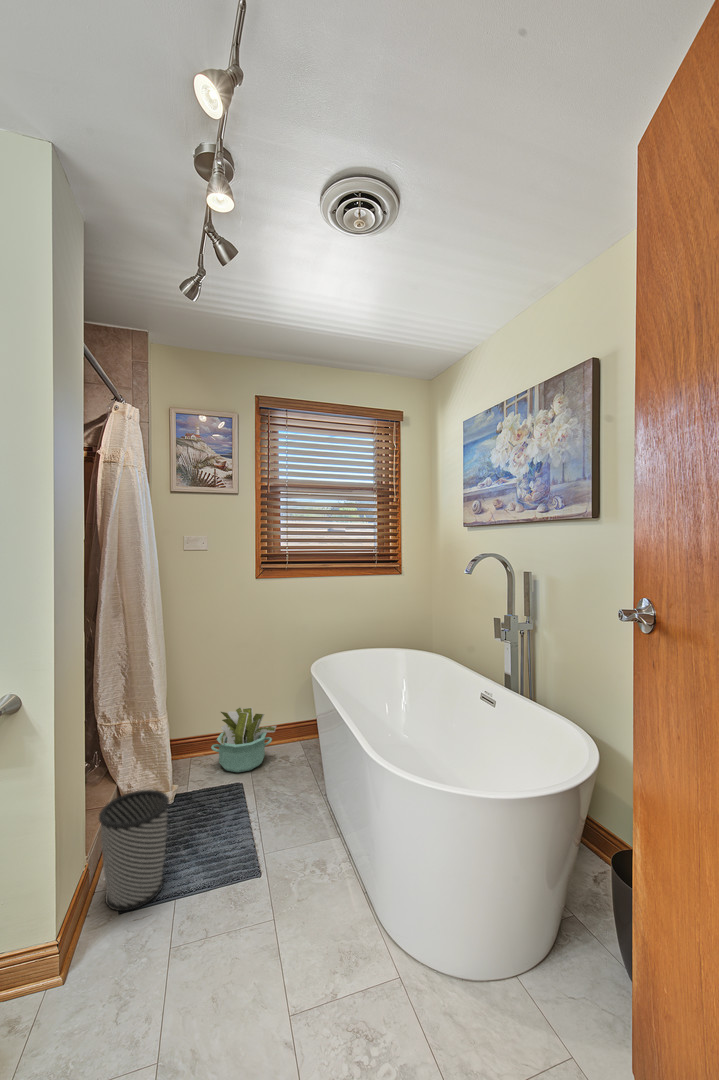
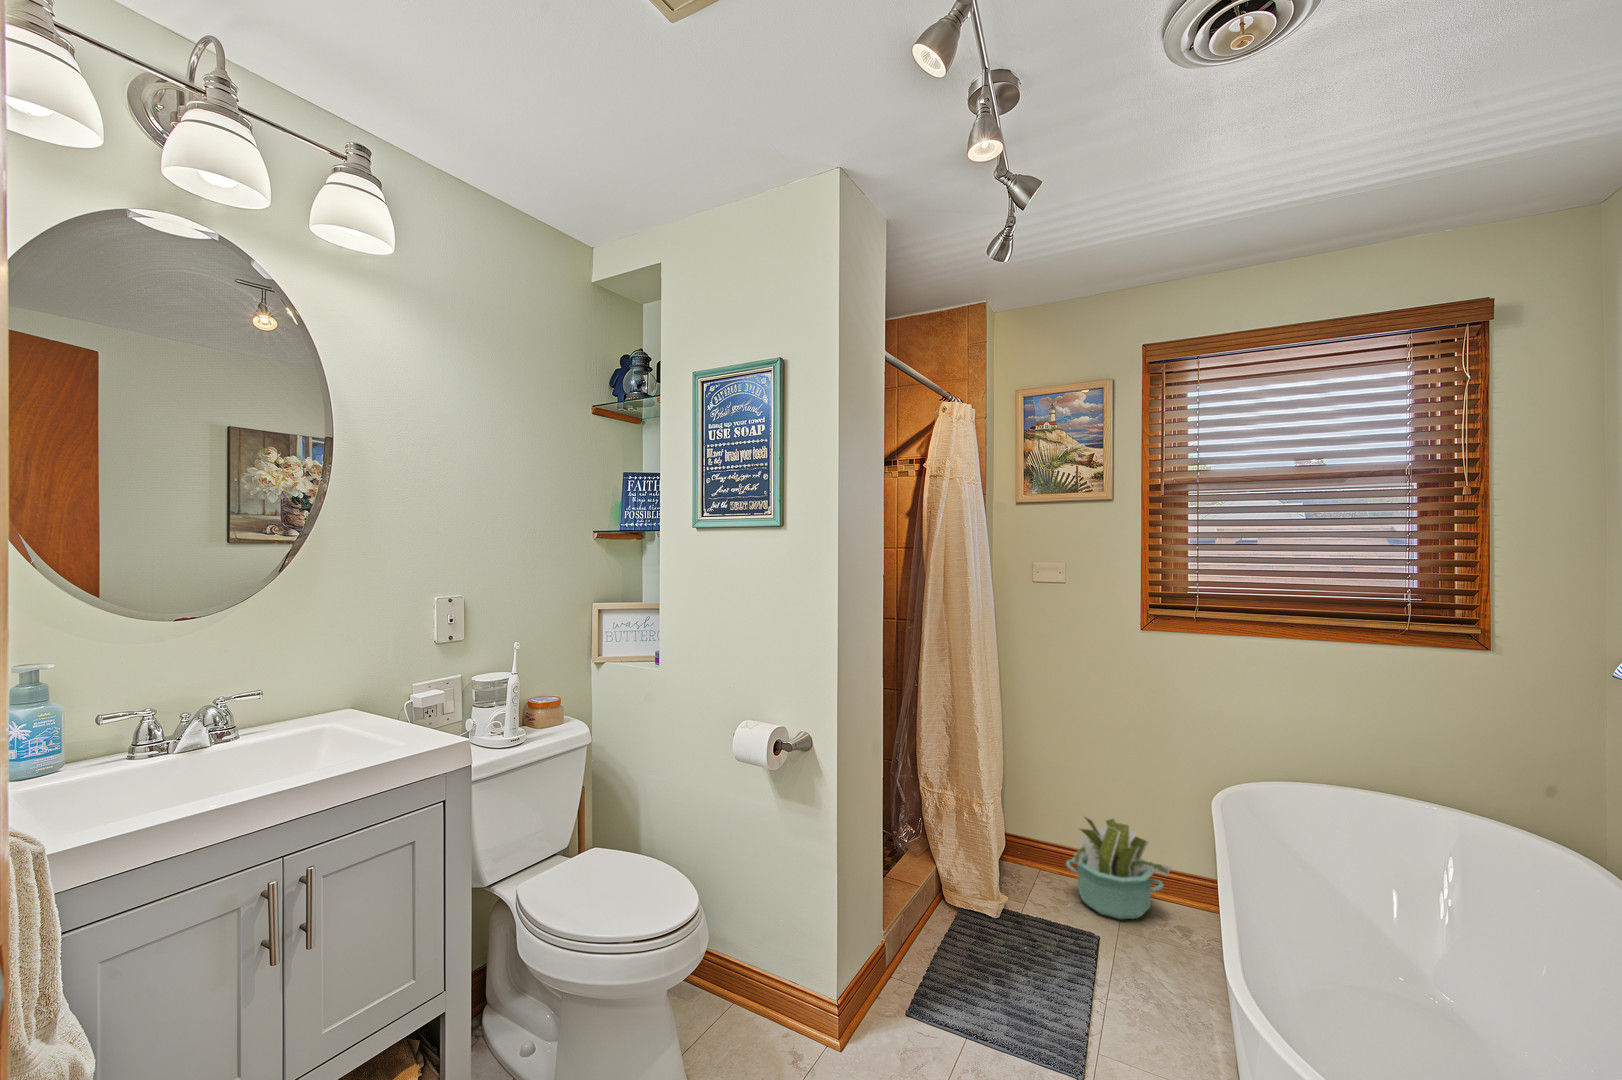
wastebasket: present [99,790,169,911] -> none [886,880,964,1024]

